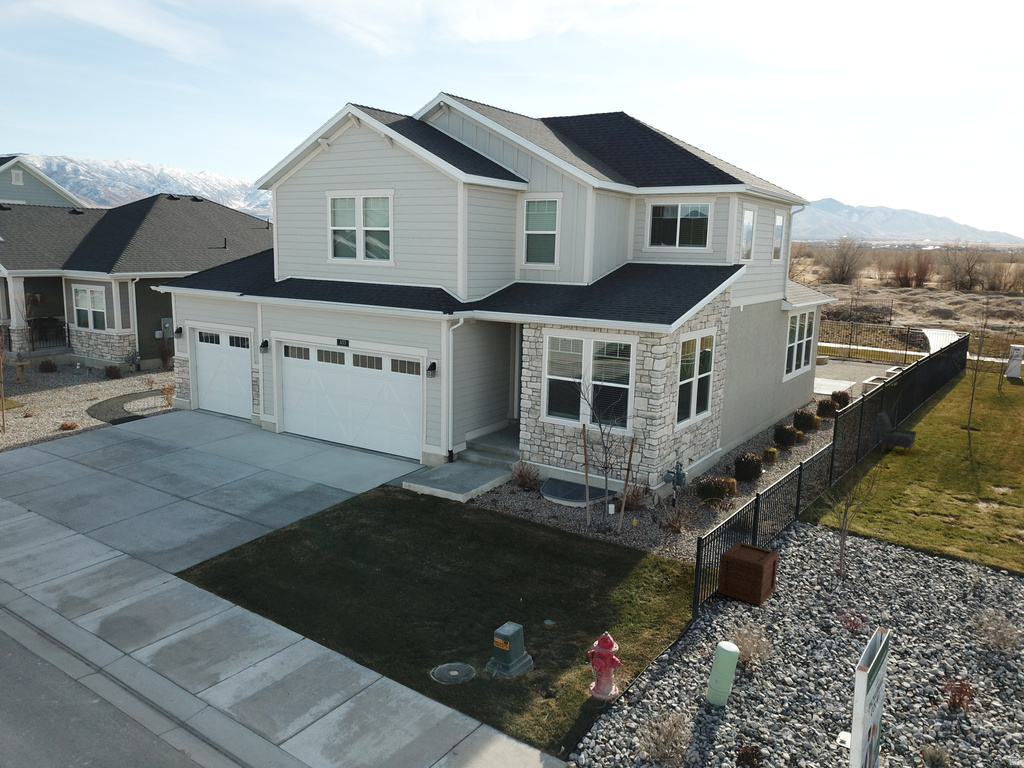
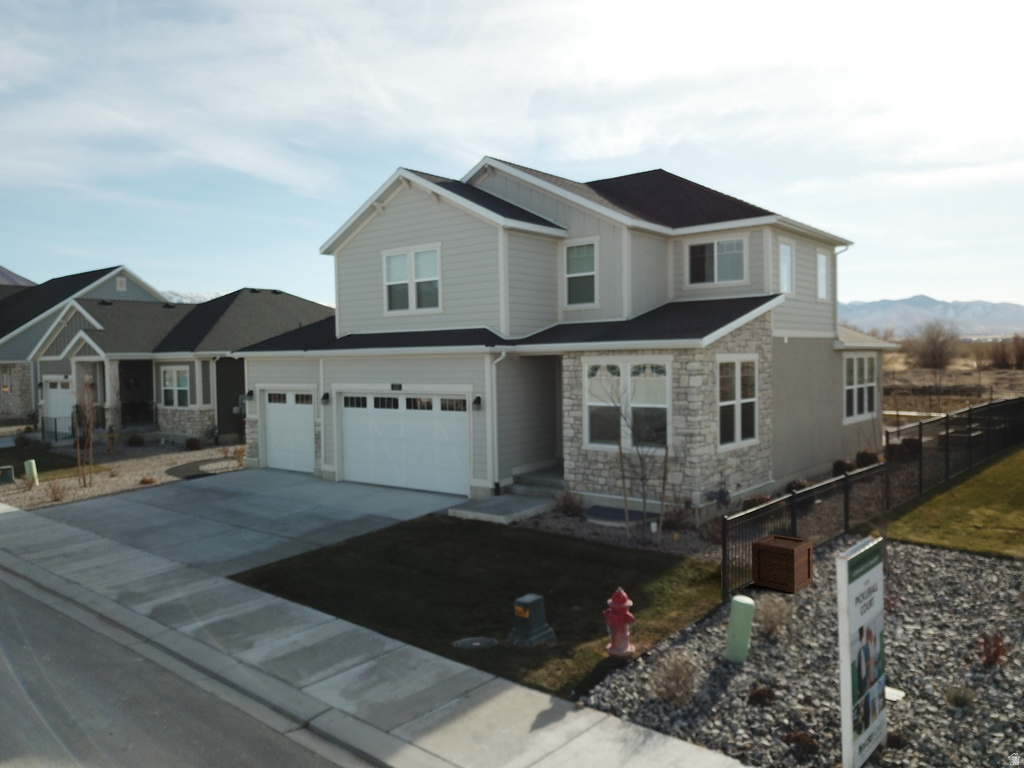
chair: present [877,412,916,456] -> none [943,442,989,486]

